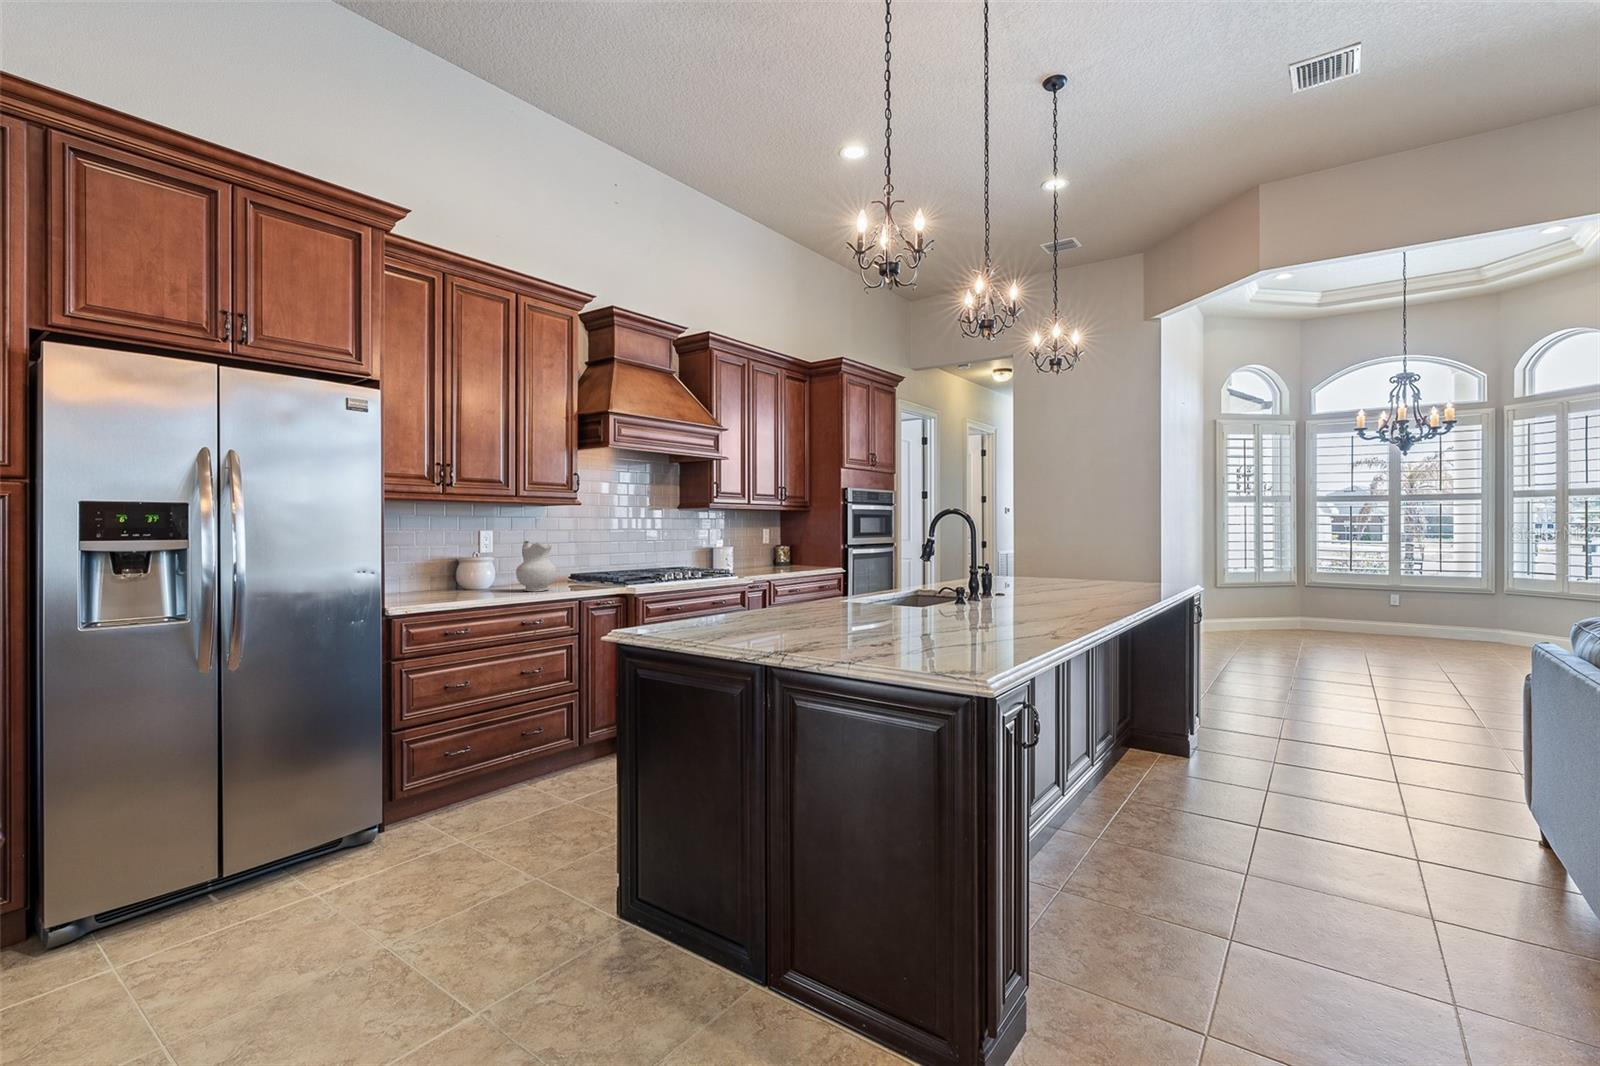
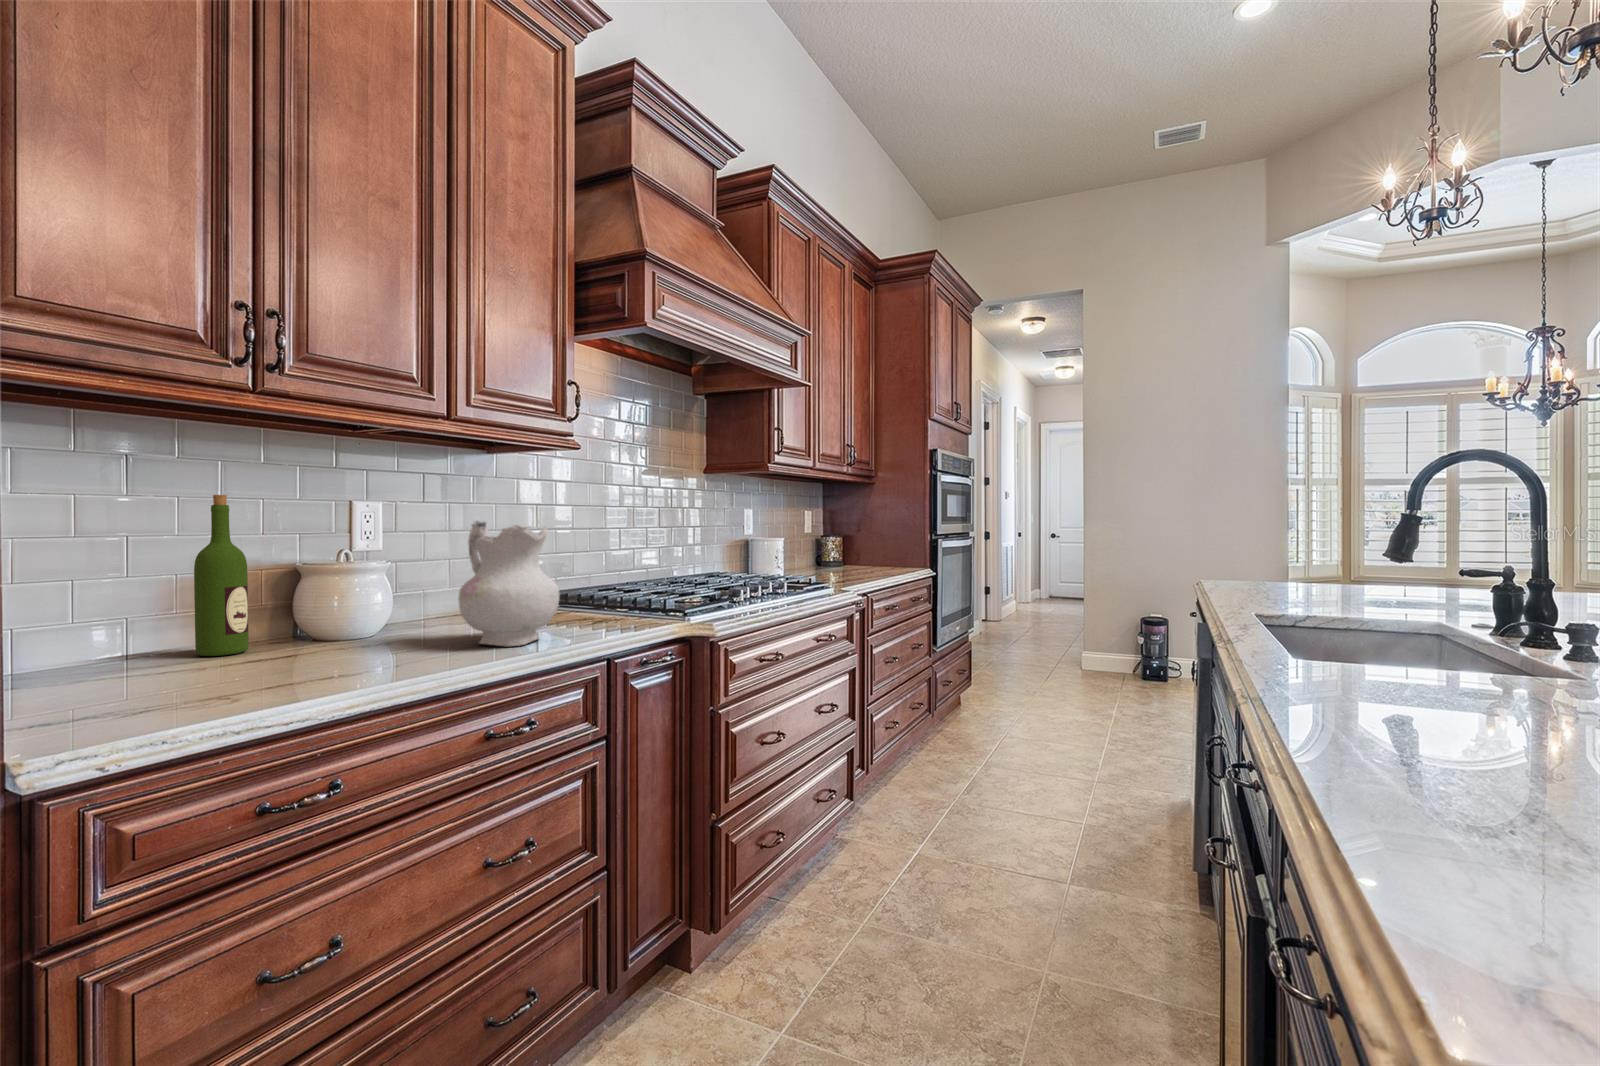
wine bottle: none [422,531,440,593] -> present [194,495,249,656]

